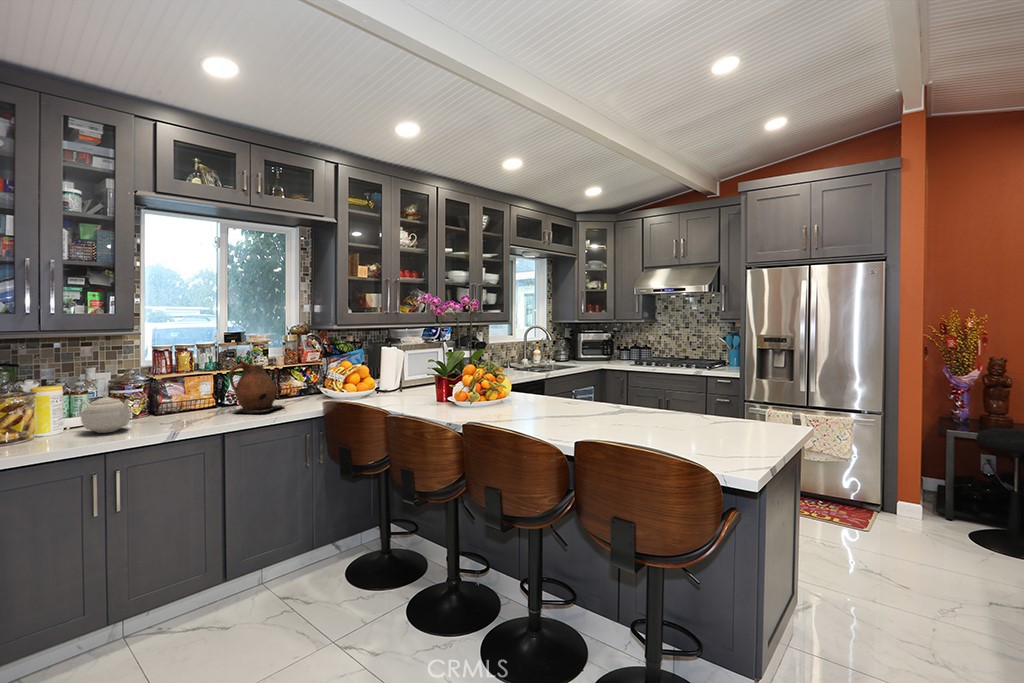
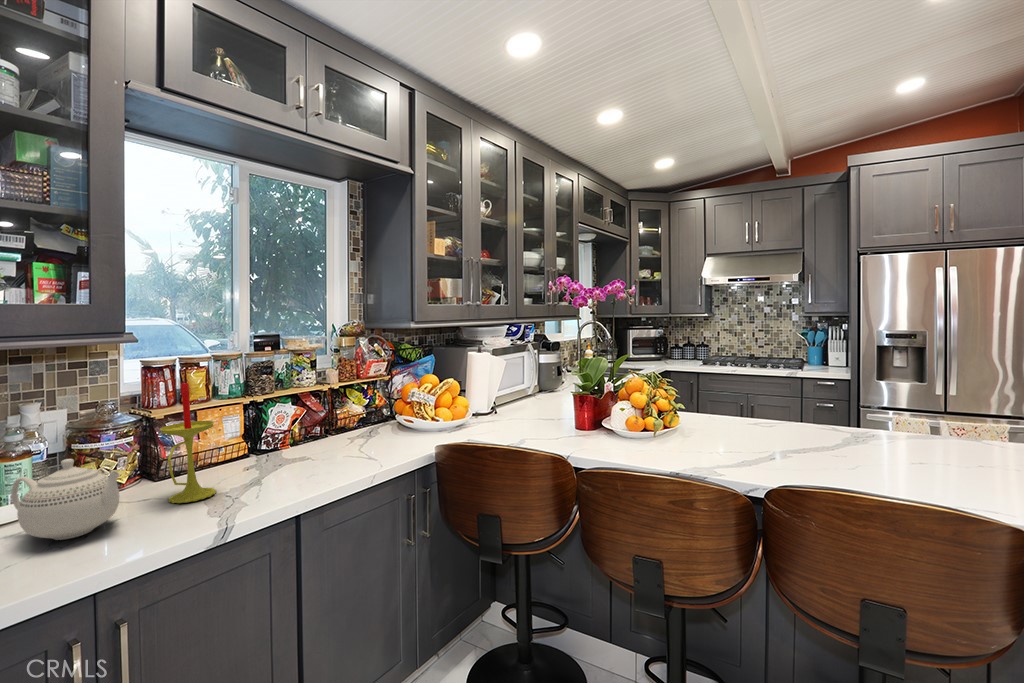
candle: none [155,356,187,424] -> present [160,383,216,503]
ceramic pitcher: present [229,360,283,412] -> none [276,380,359,467]

